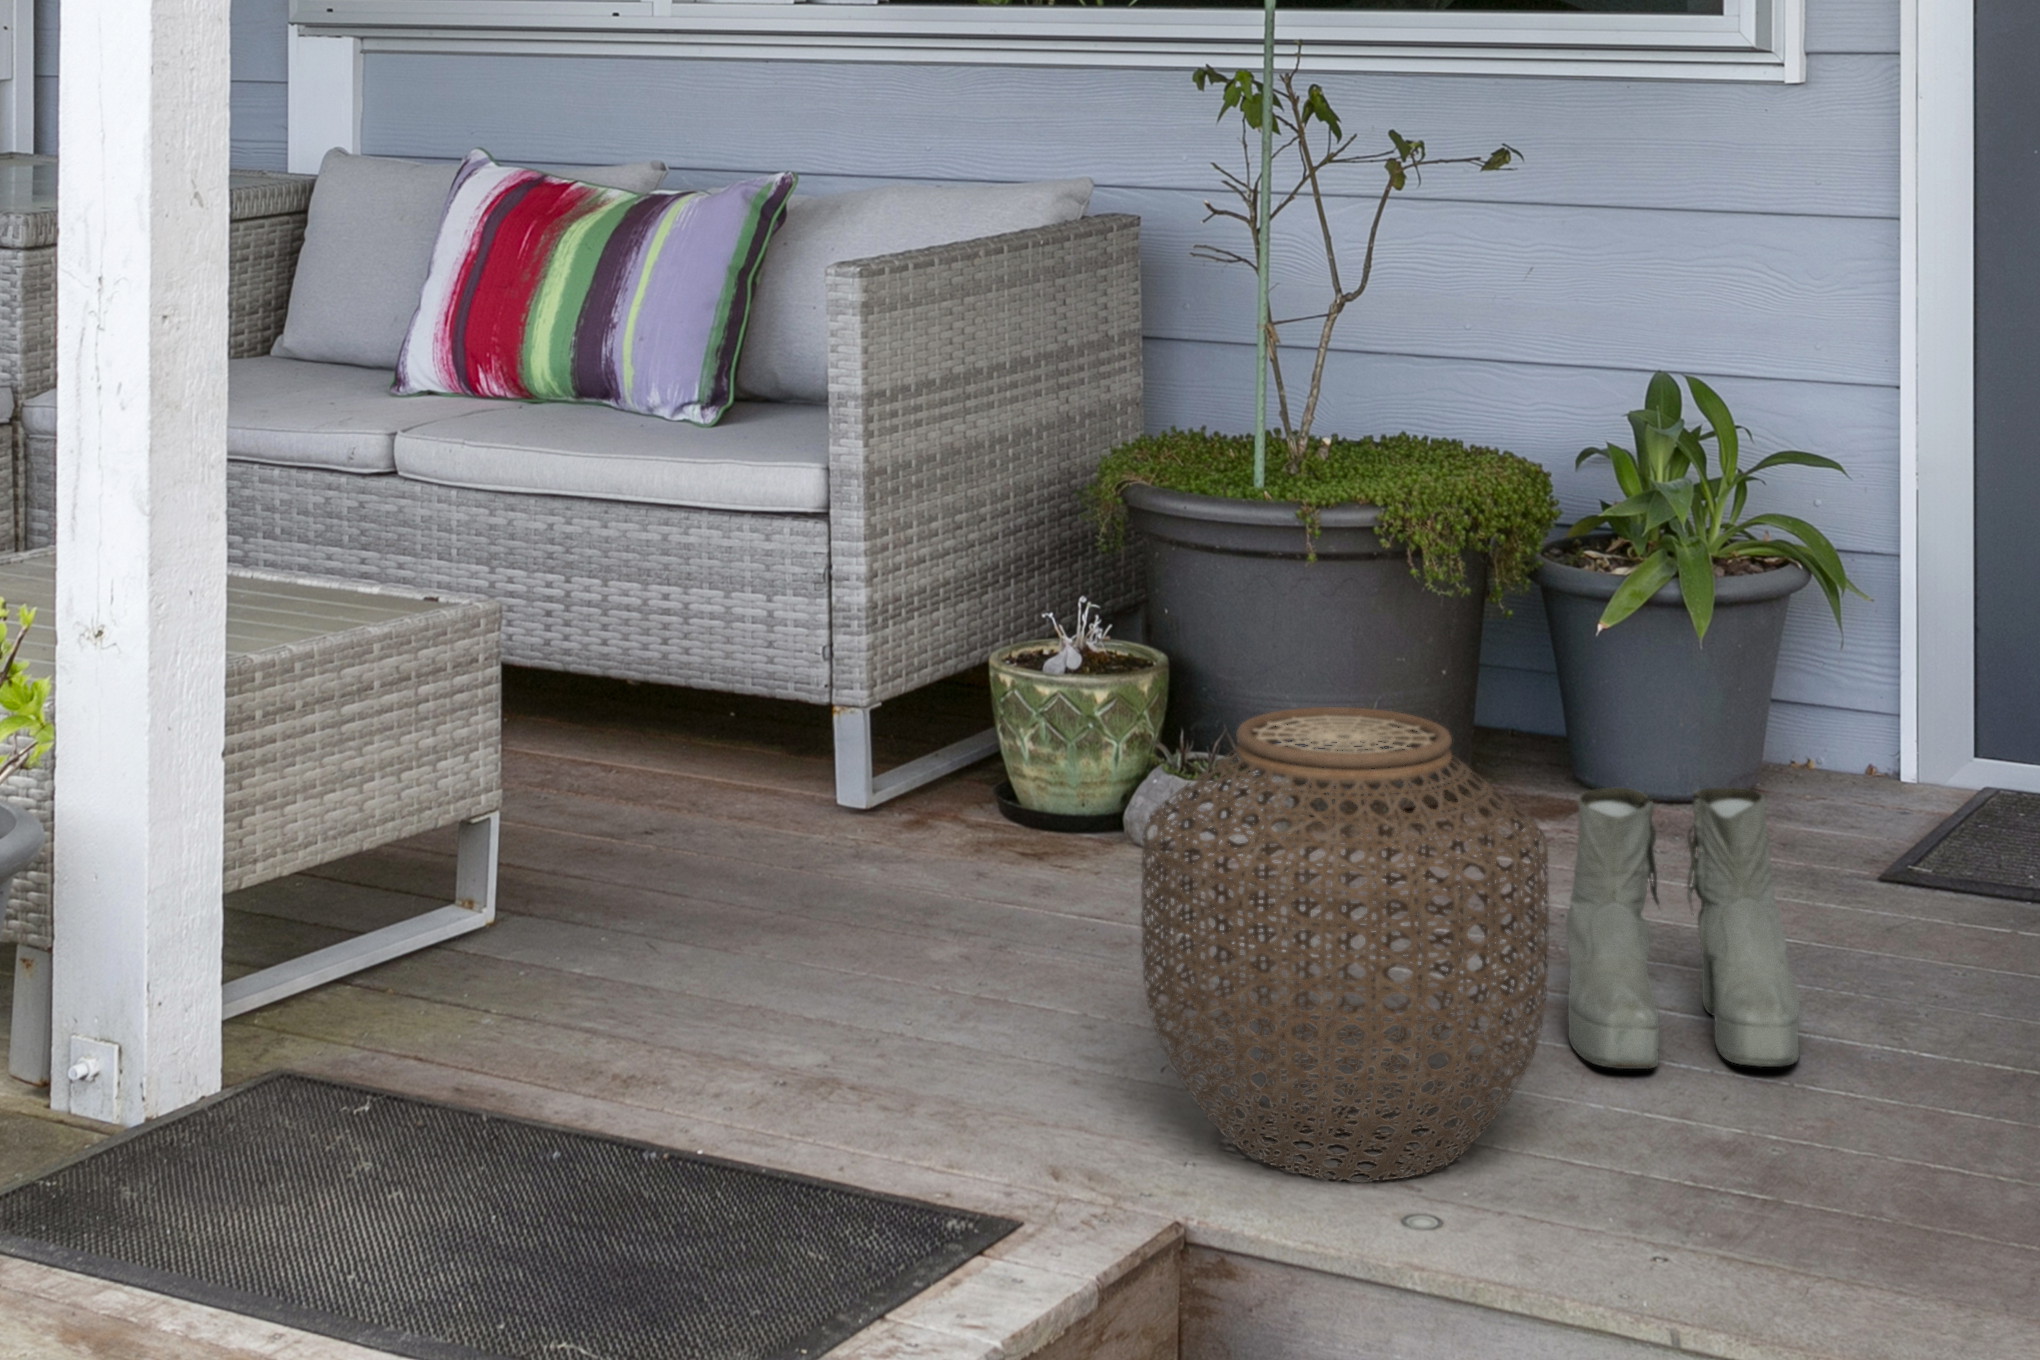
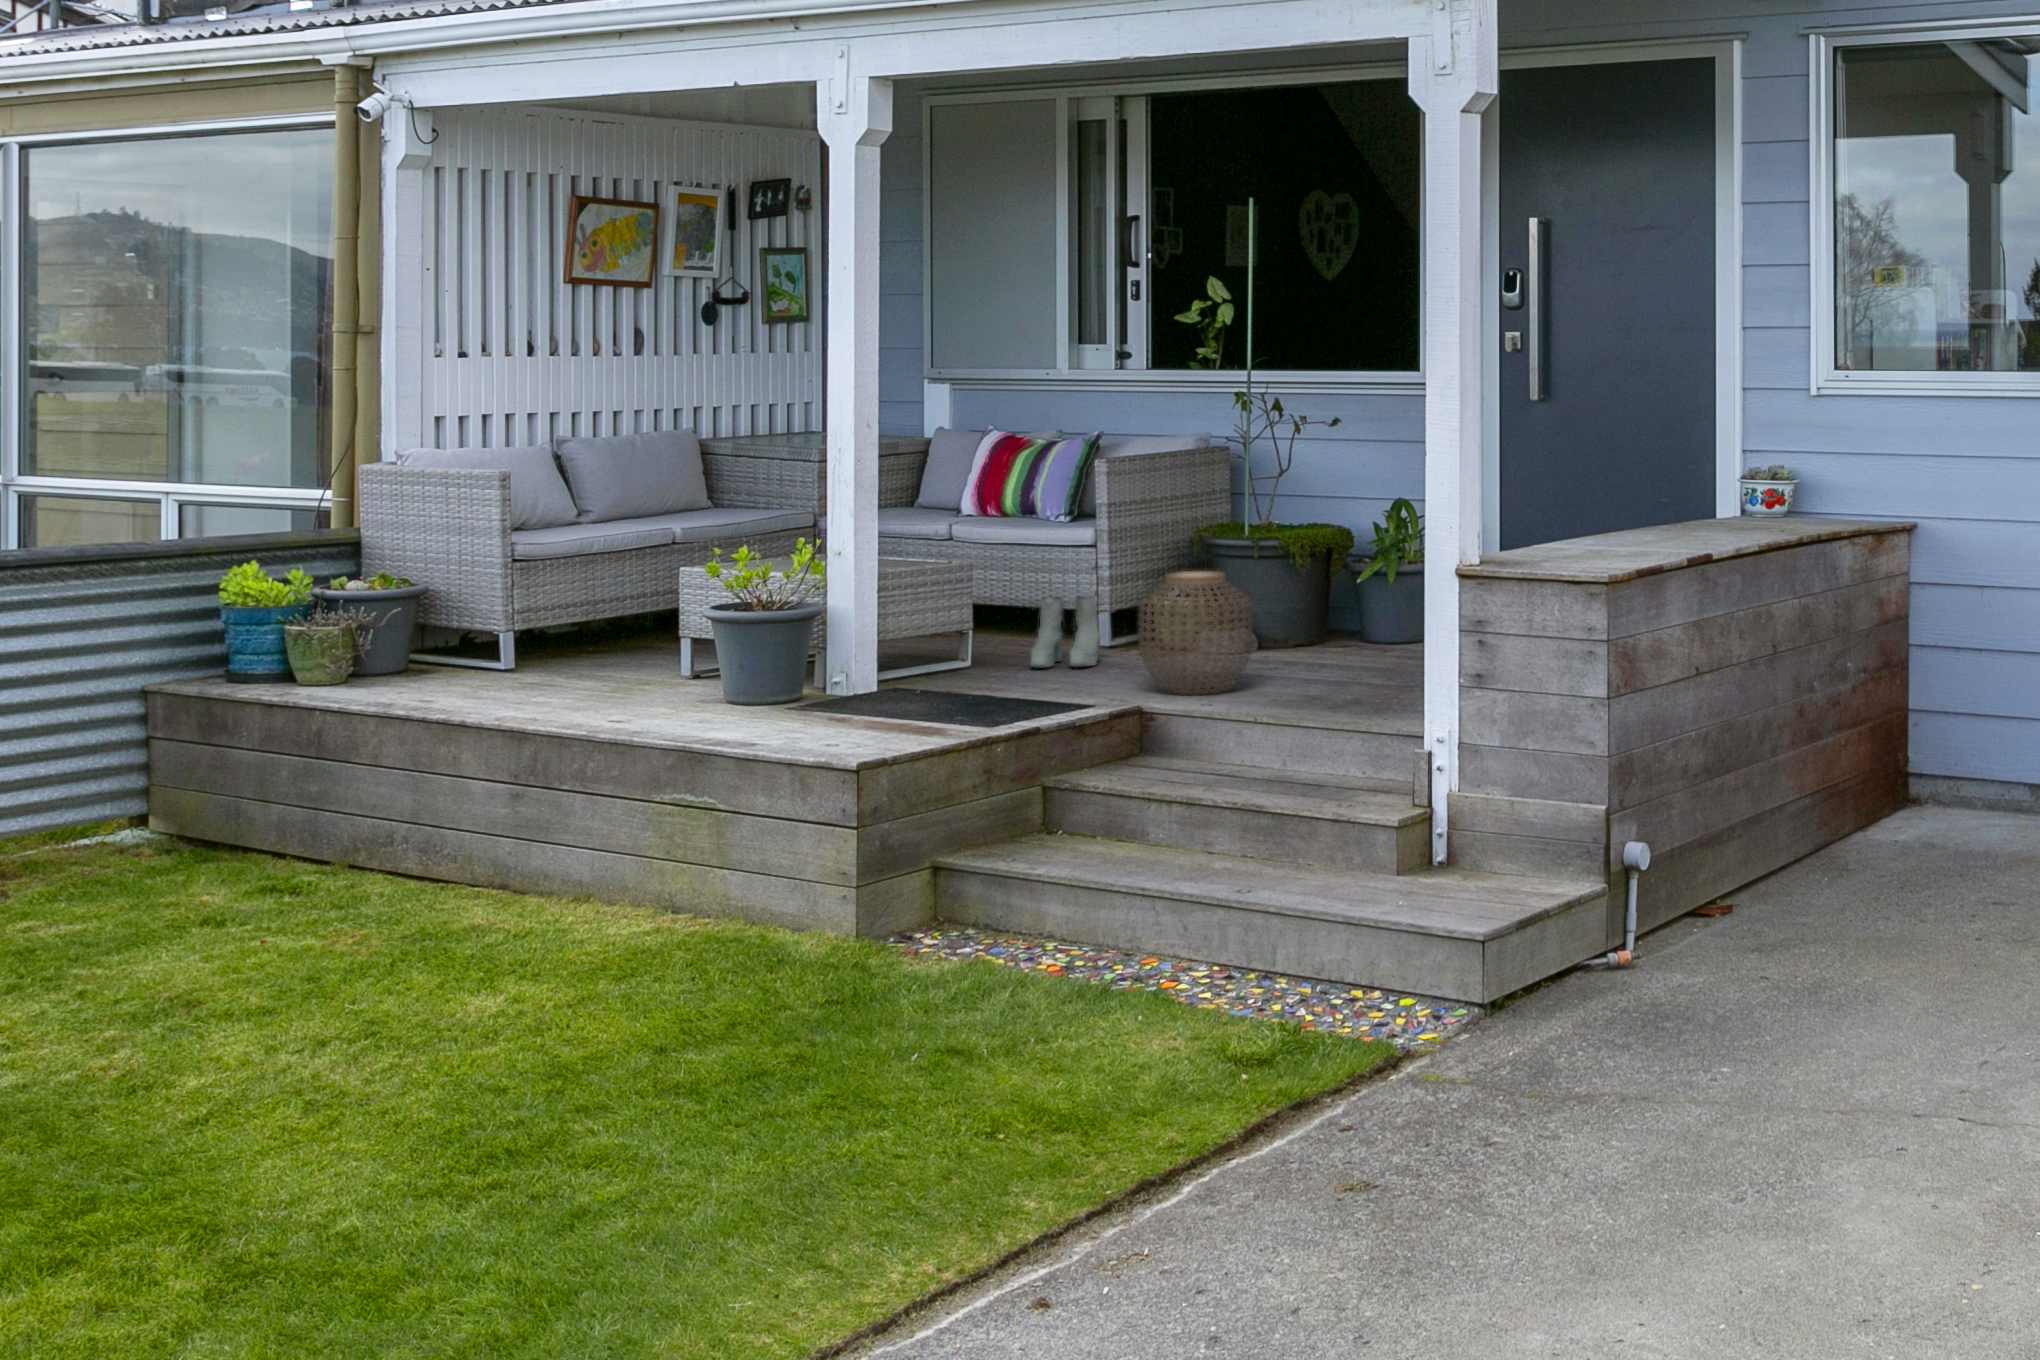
boots: present [1566,788,1800,1069] -> present [1031,596,1100,668]

